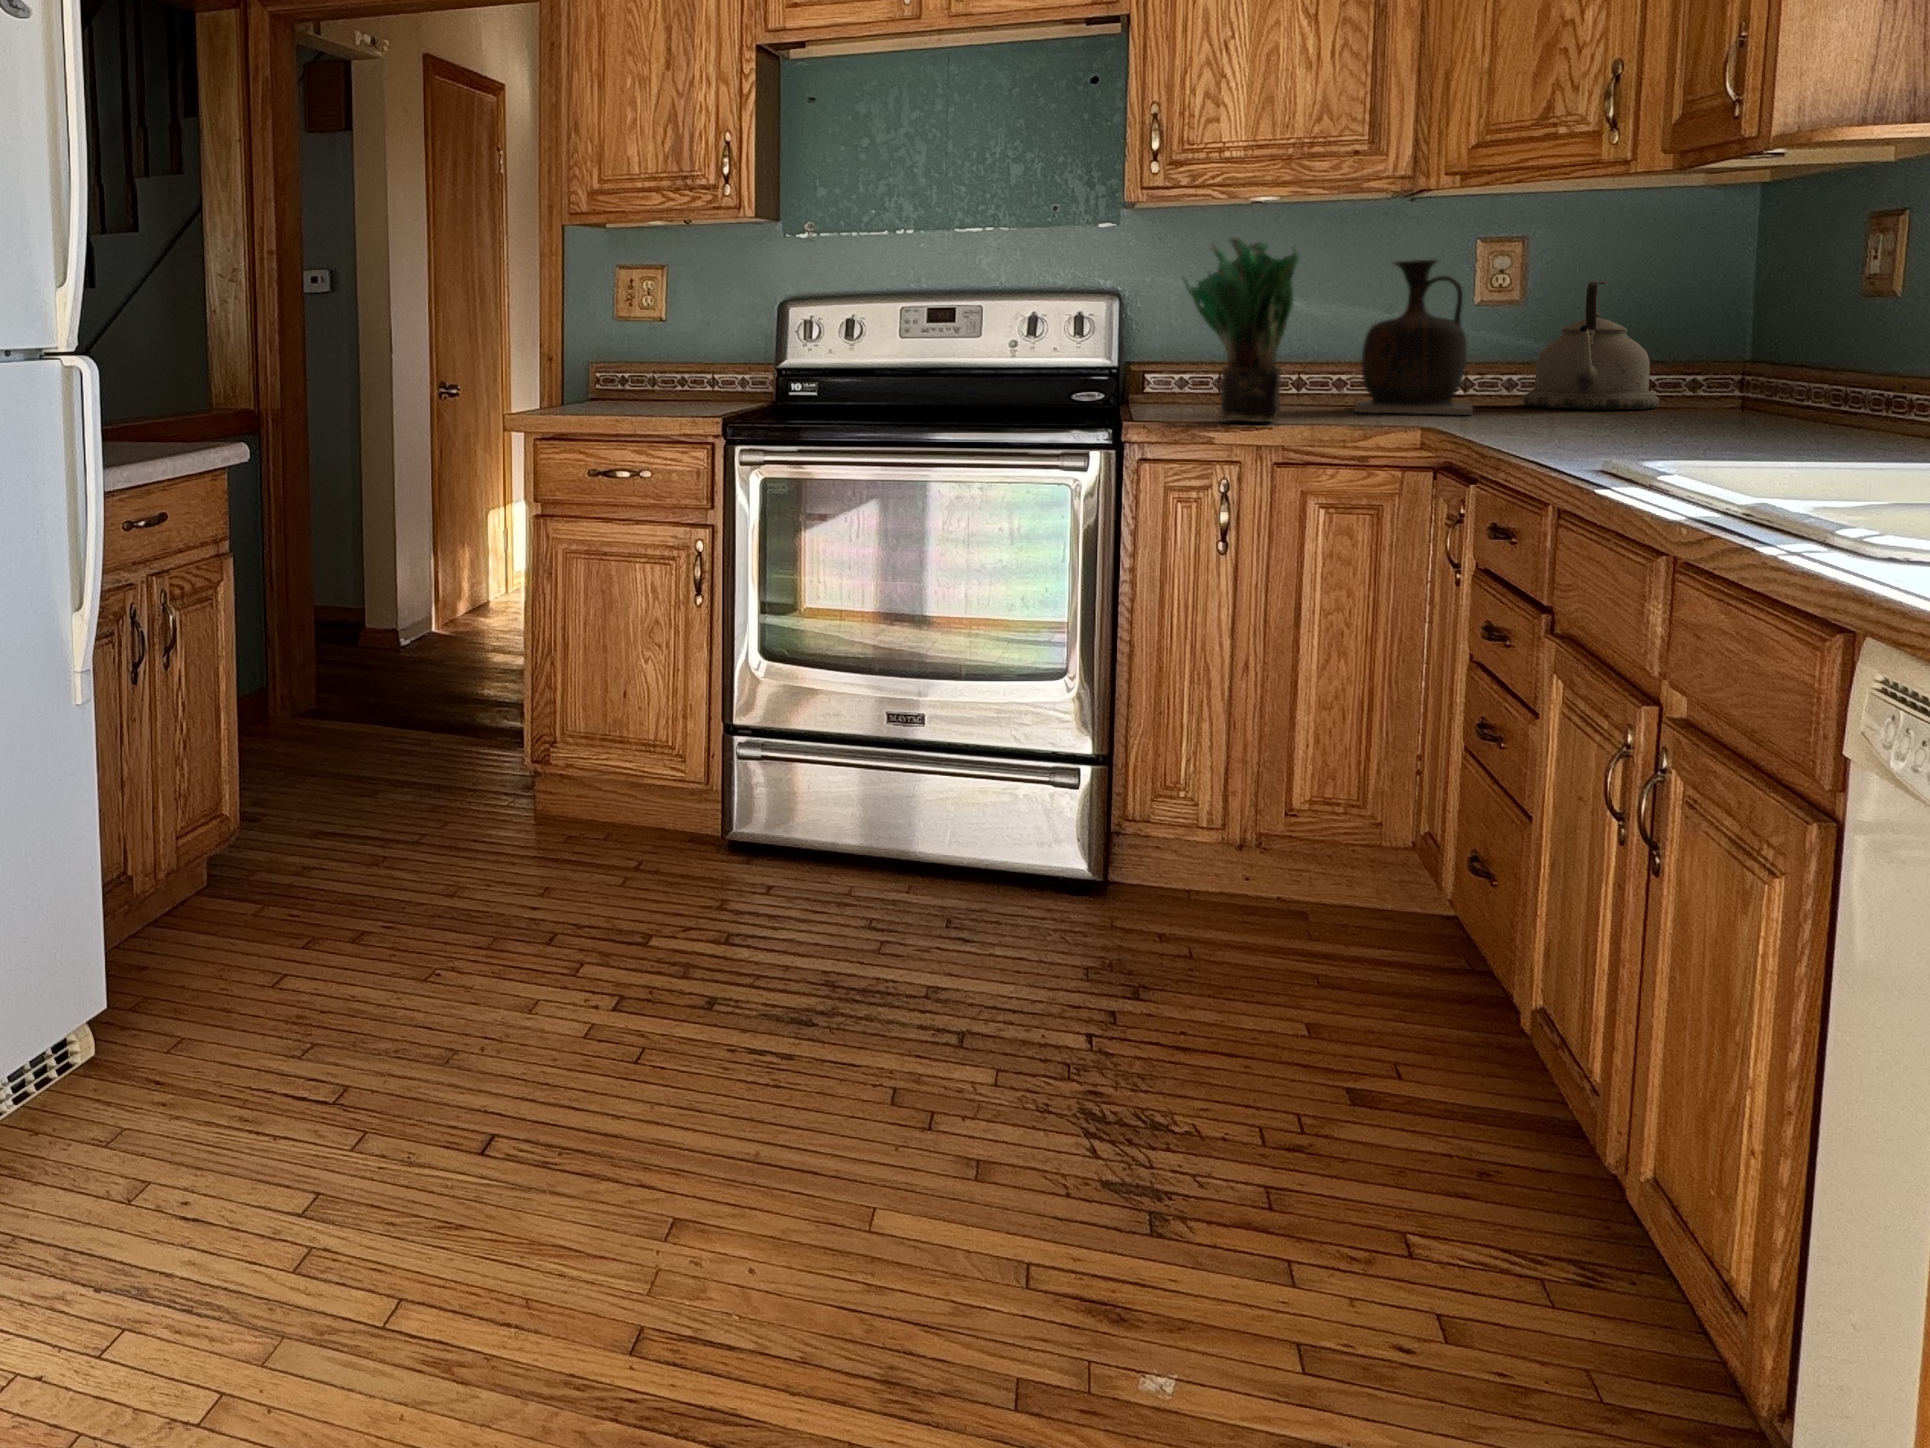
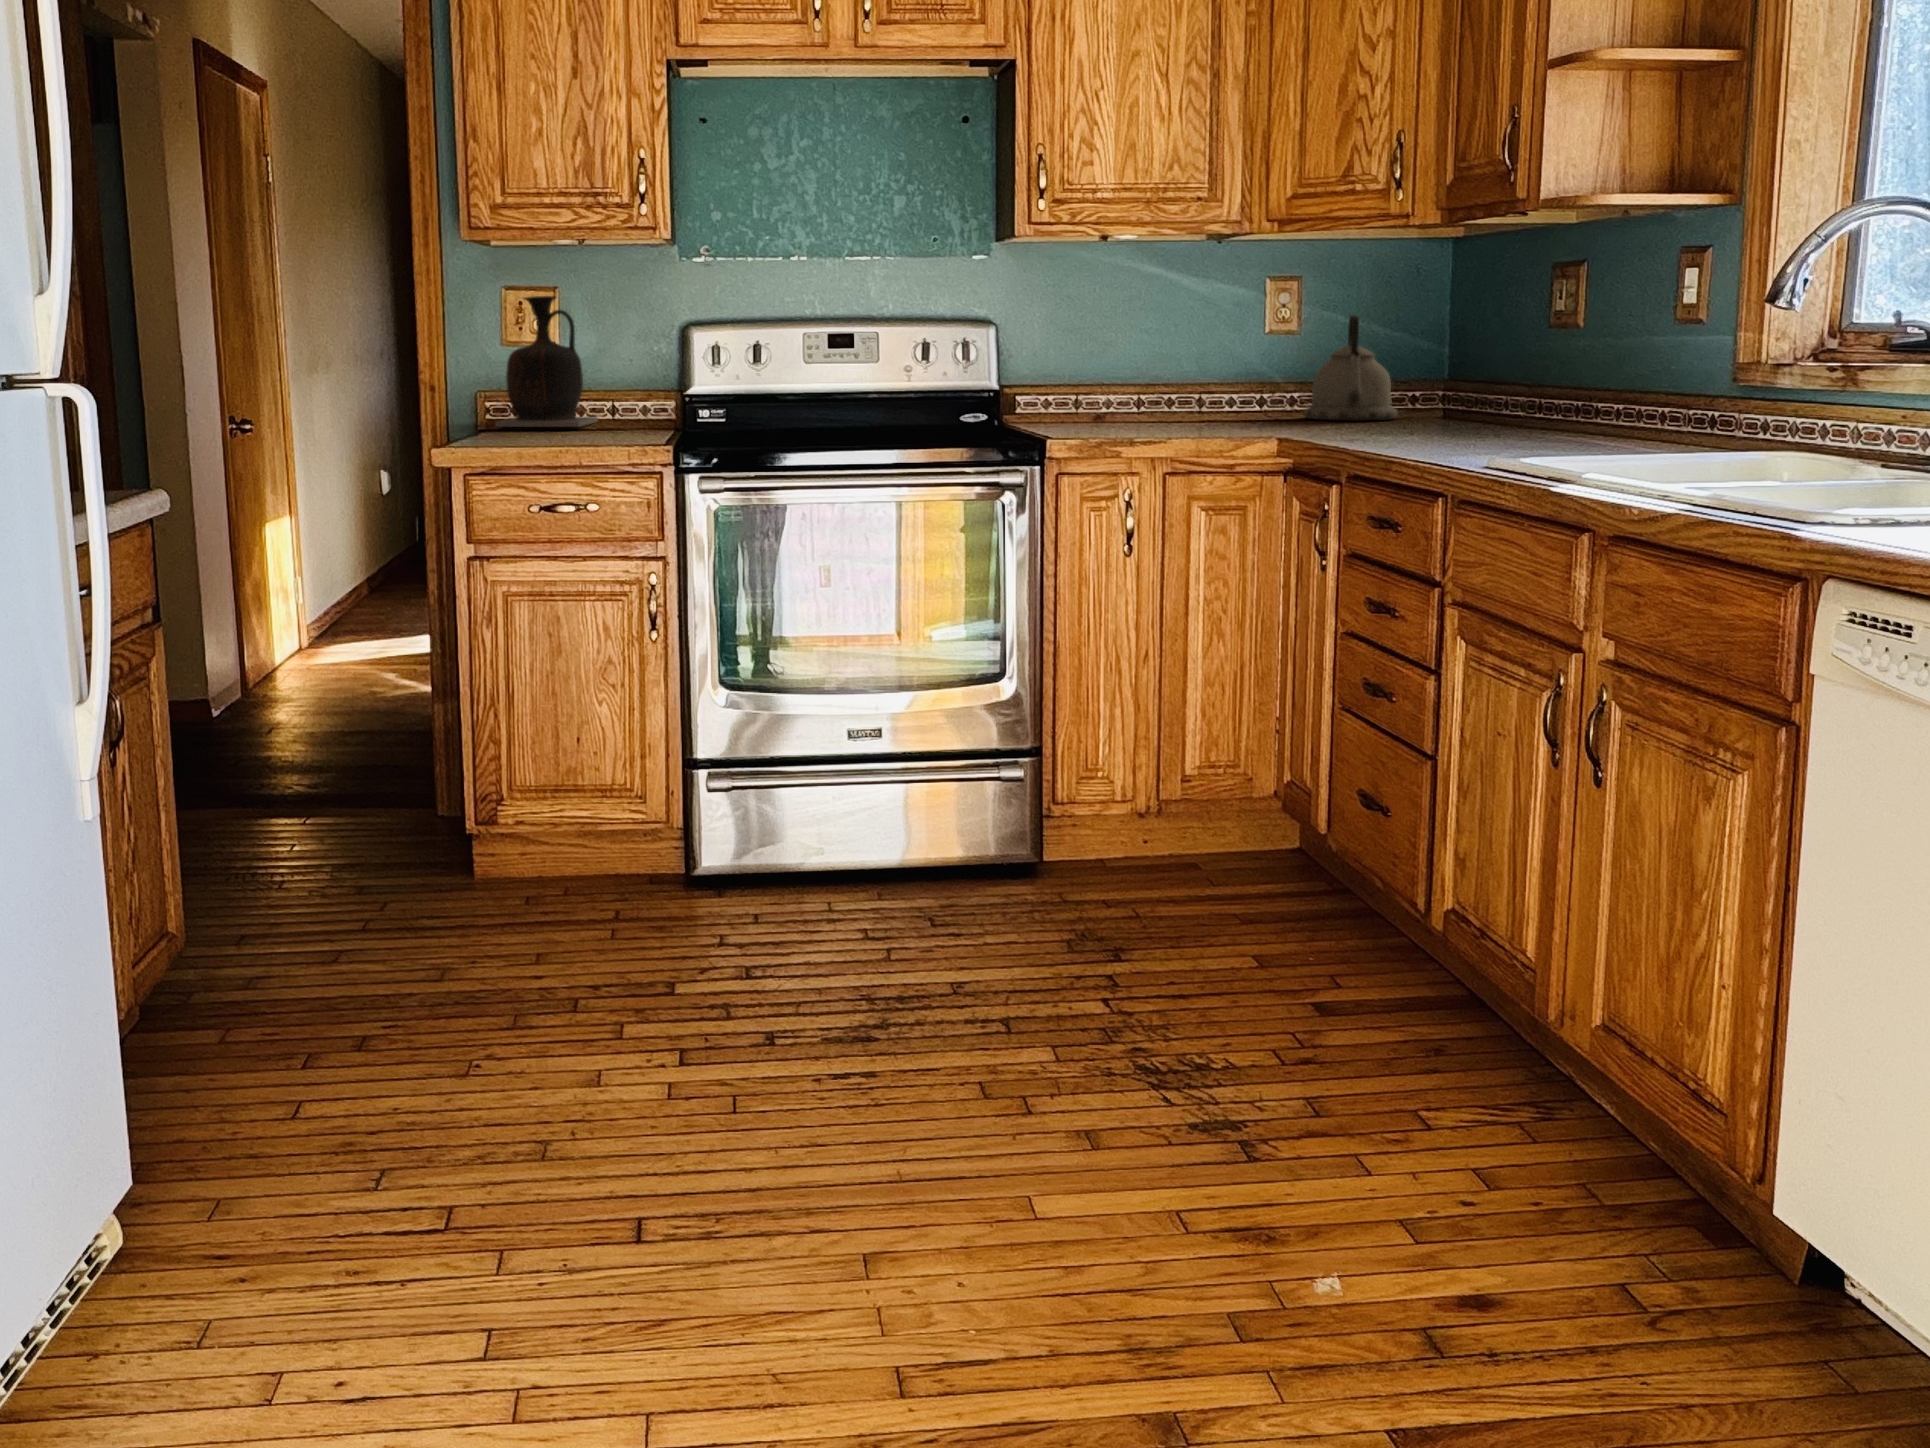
potted plant: present [1183,237,1300,422] -> none [1086,271,1185,438]
vase: present [1354,260,1473,415] -> present [495,296,598,427]

